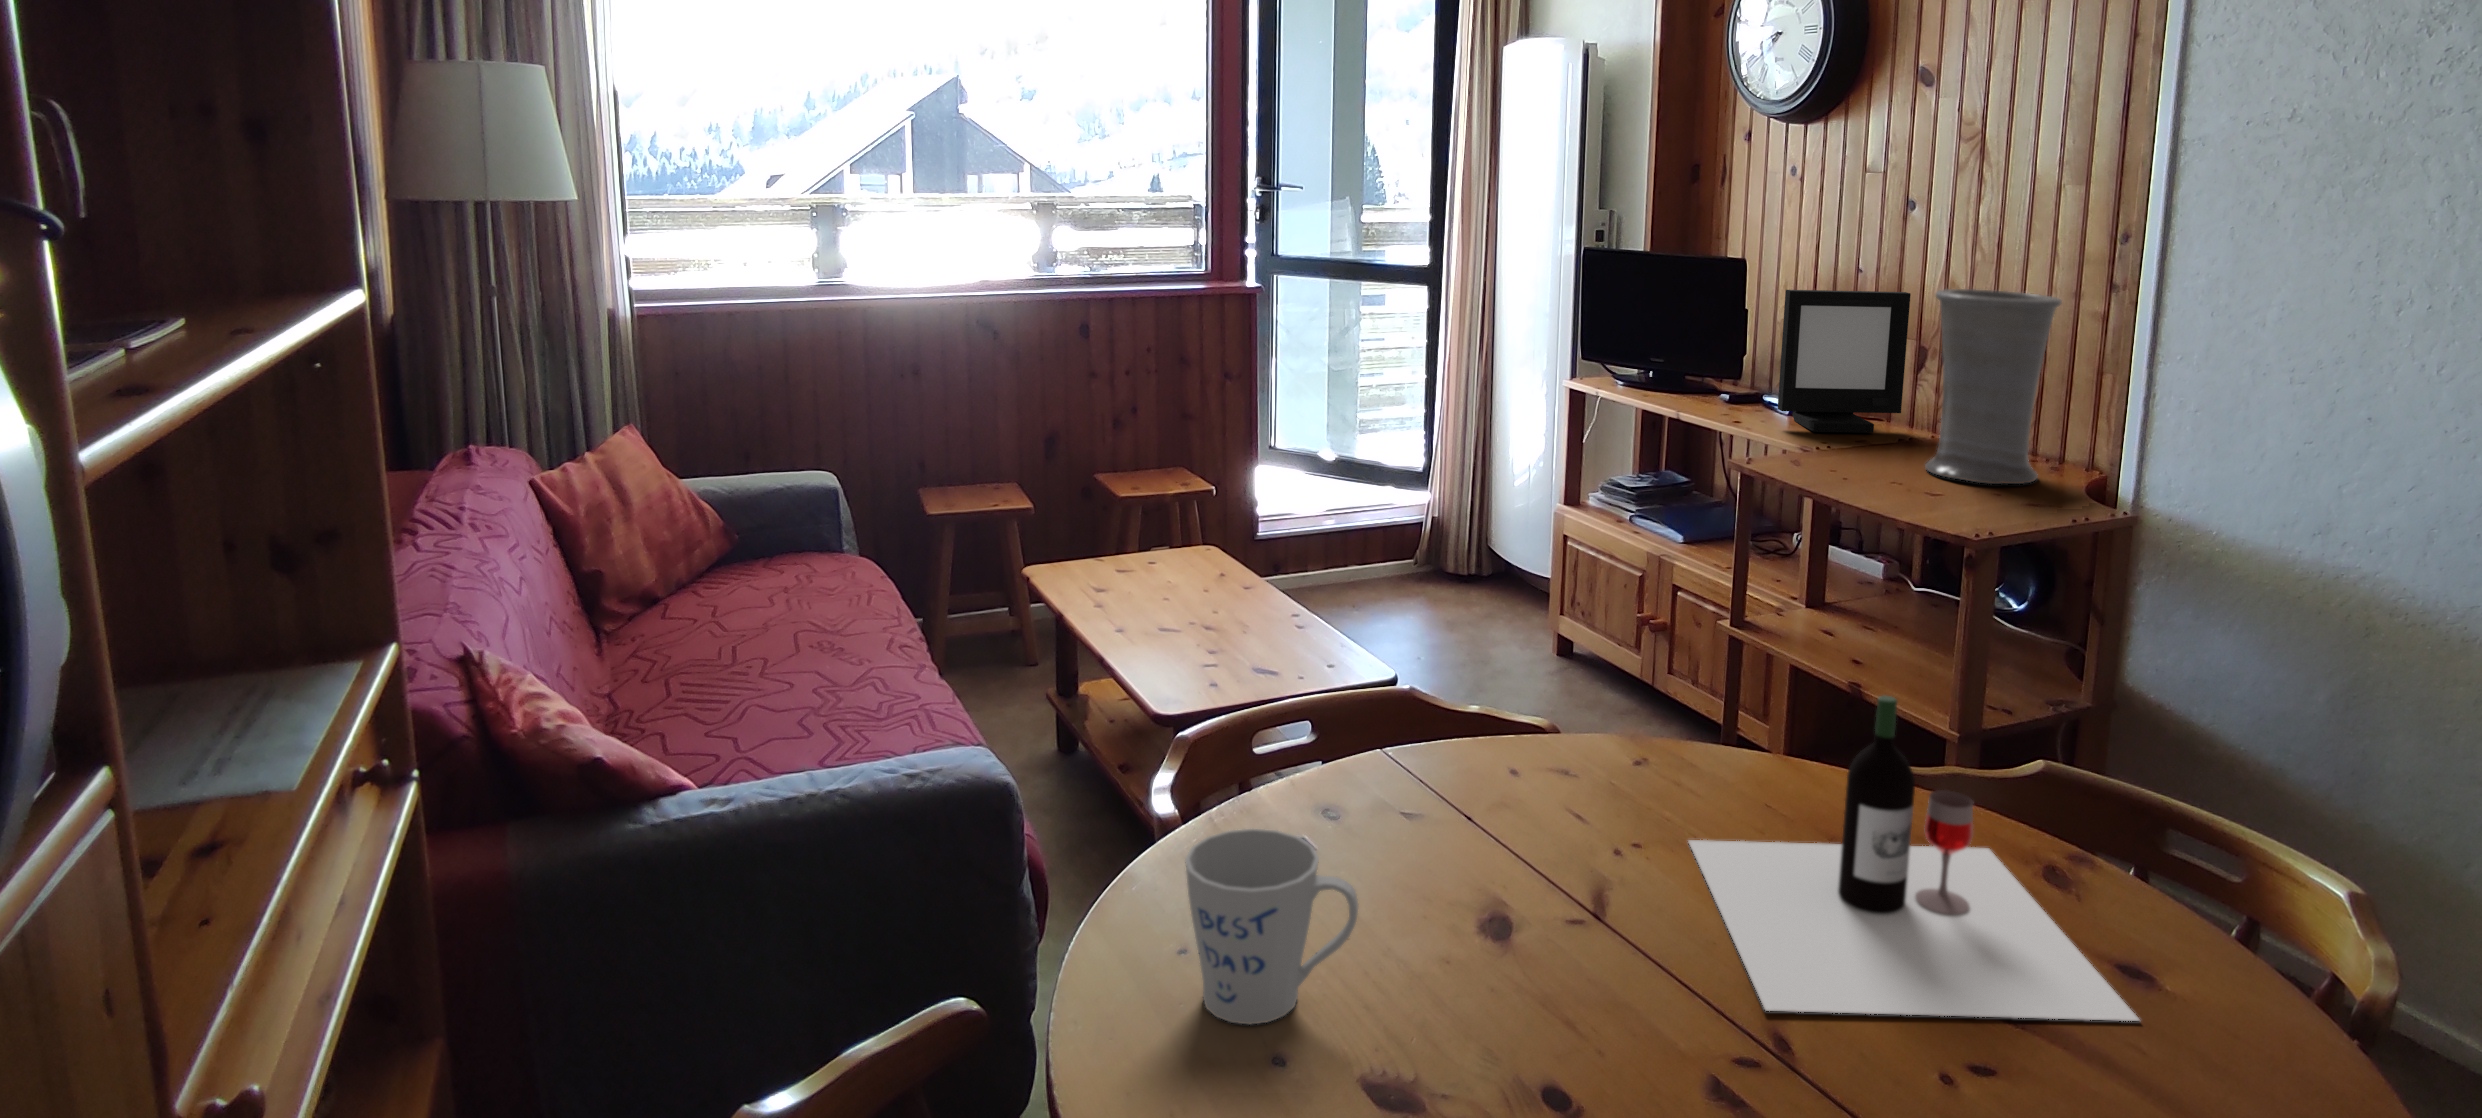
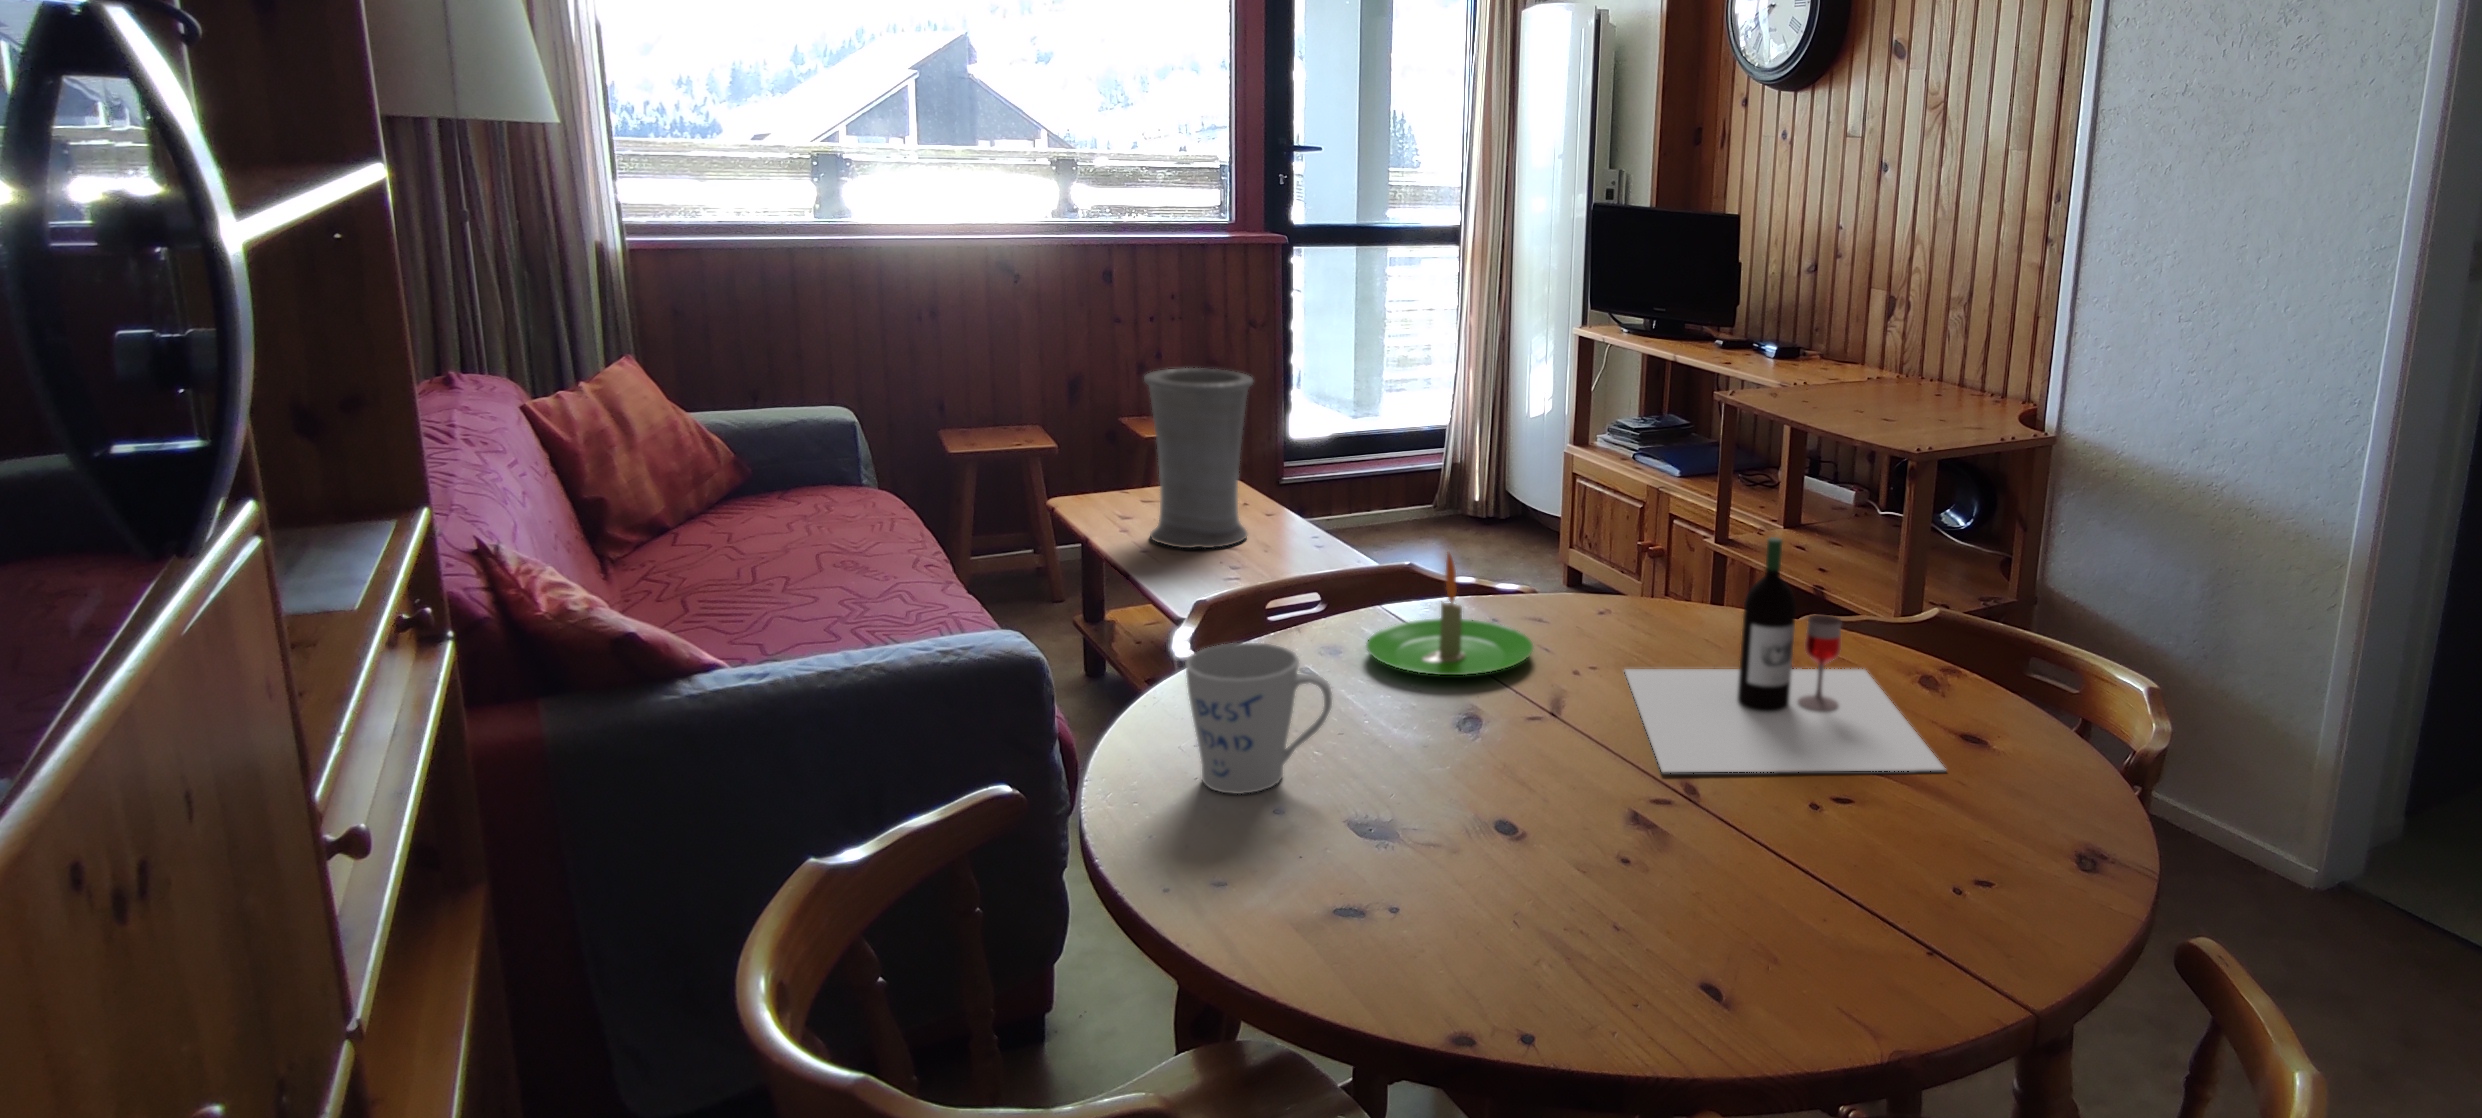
vase: present [1925,289,2062,484] -> present [1144,368,1254,548]
picture frame: present [1778,290,1911,433] -> none [1763,242,1881,373]
candle: none [1381,692,1577,848] -> present [1367,552,1533,675]

